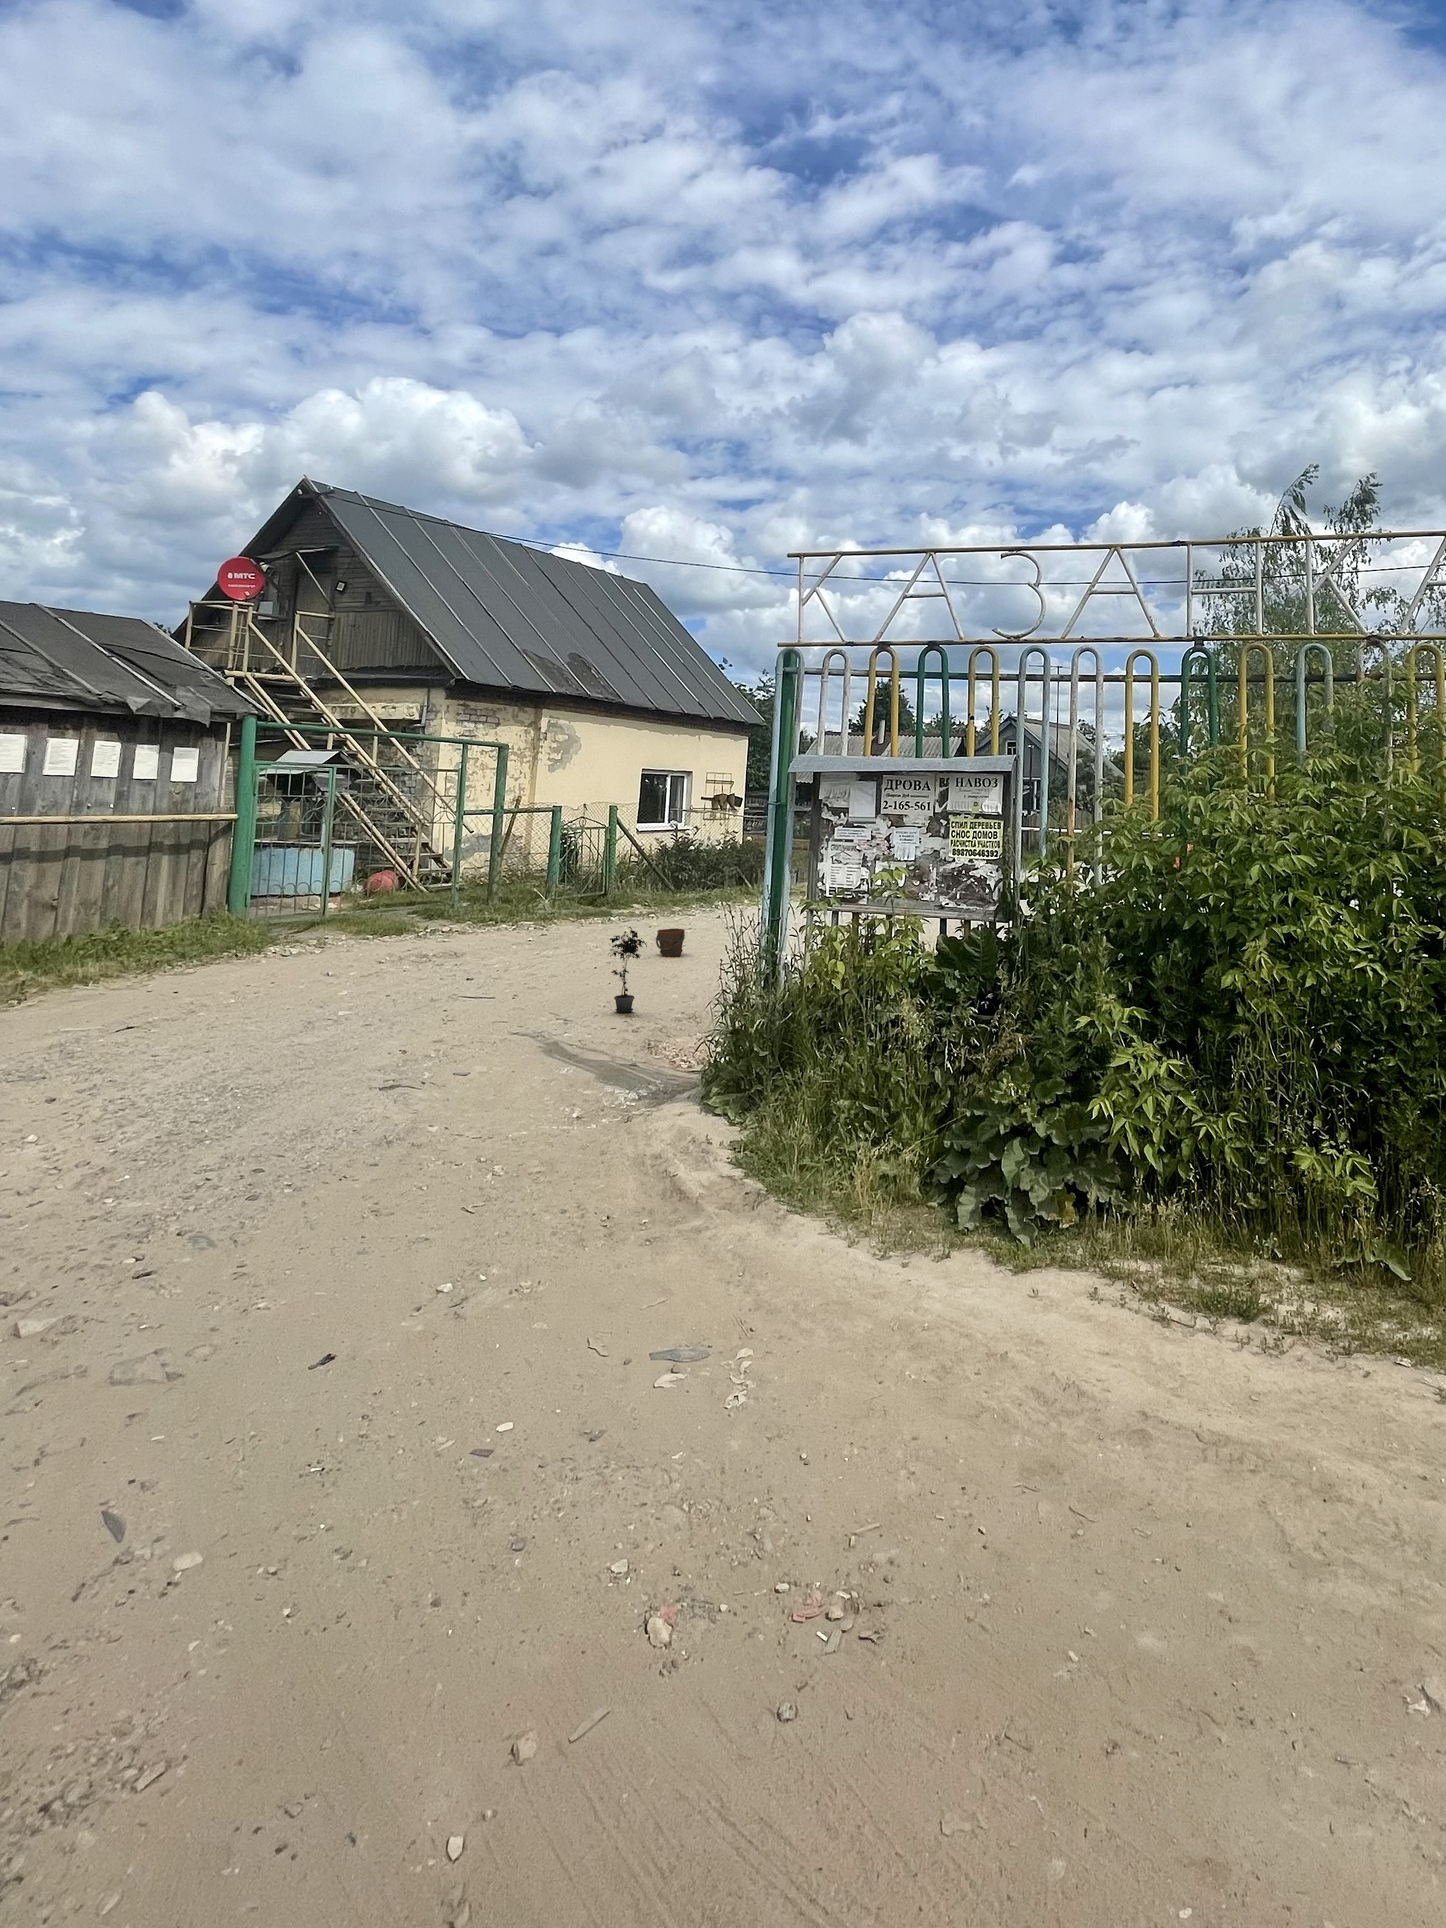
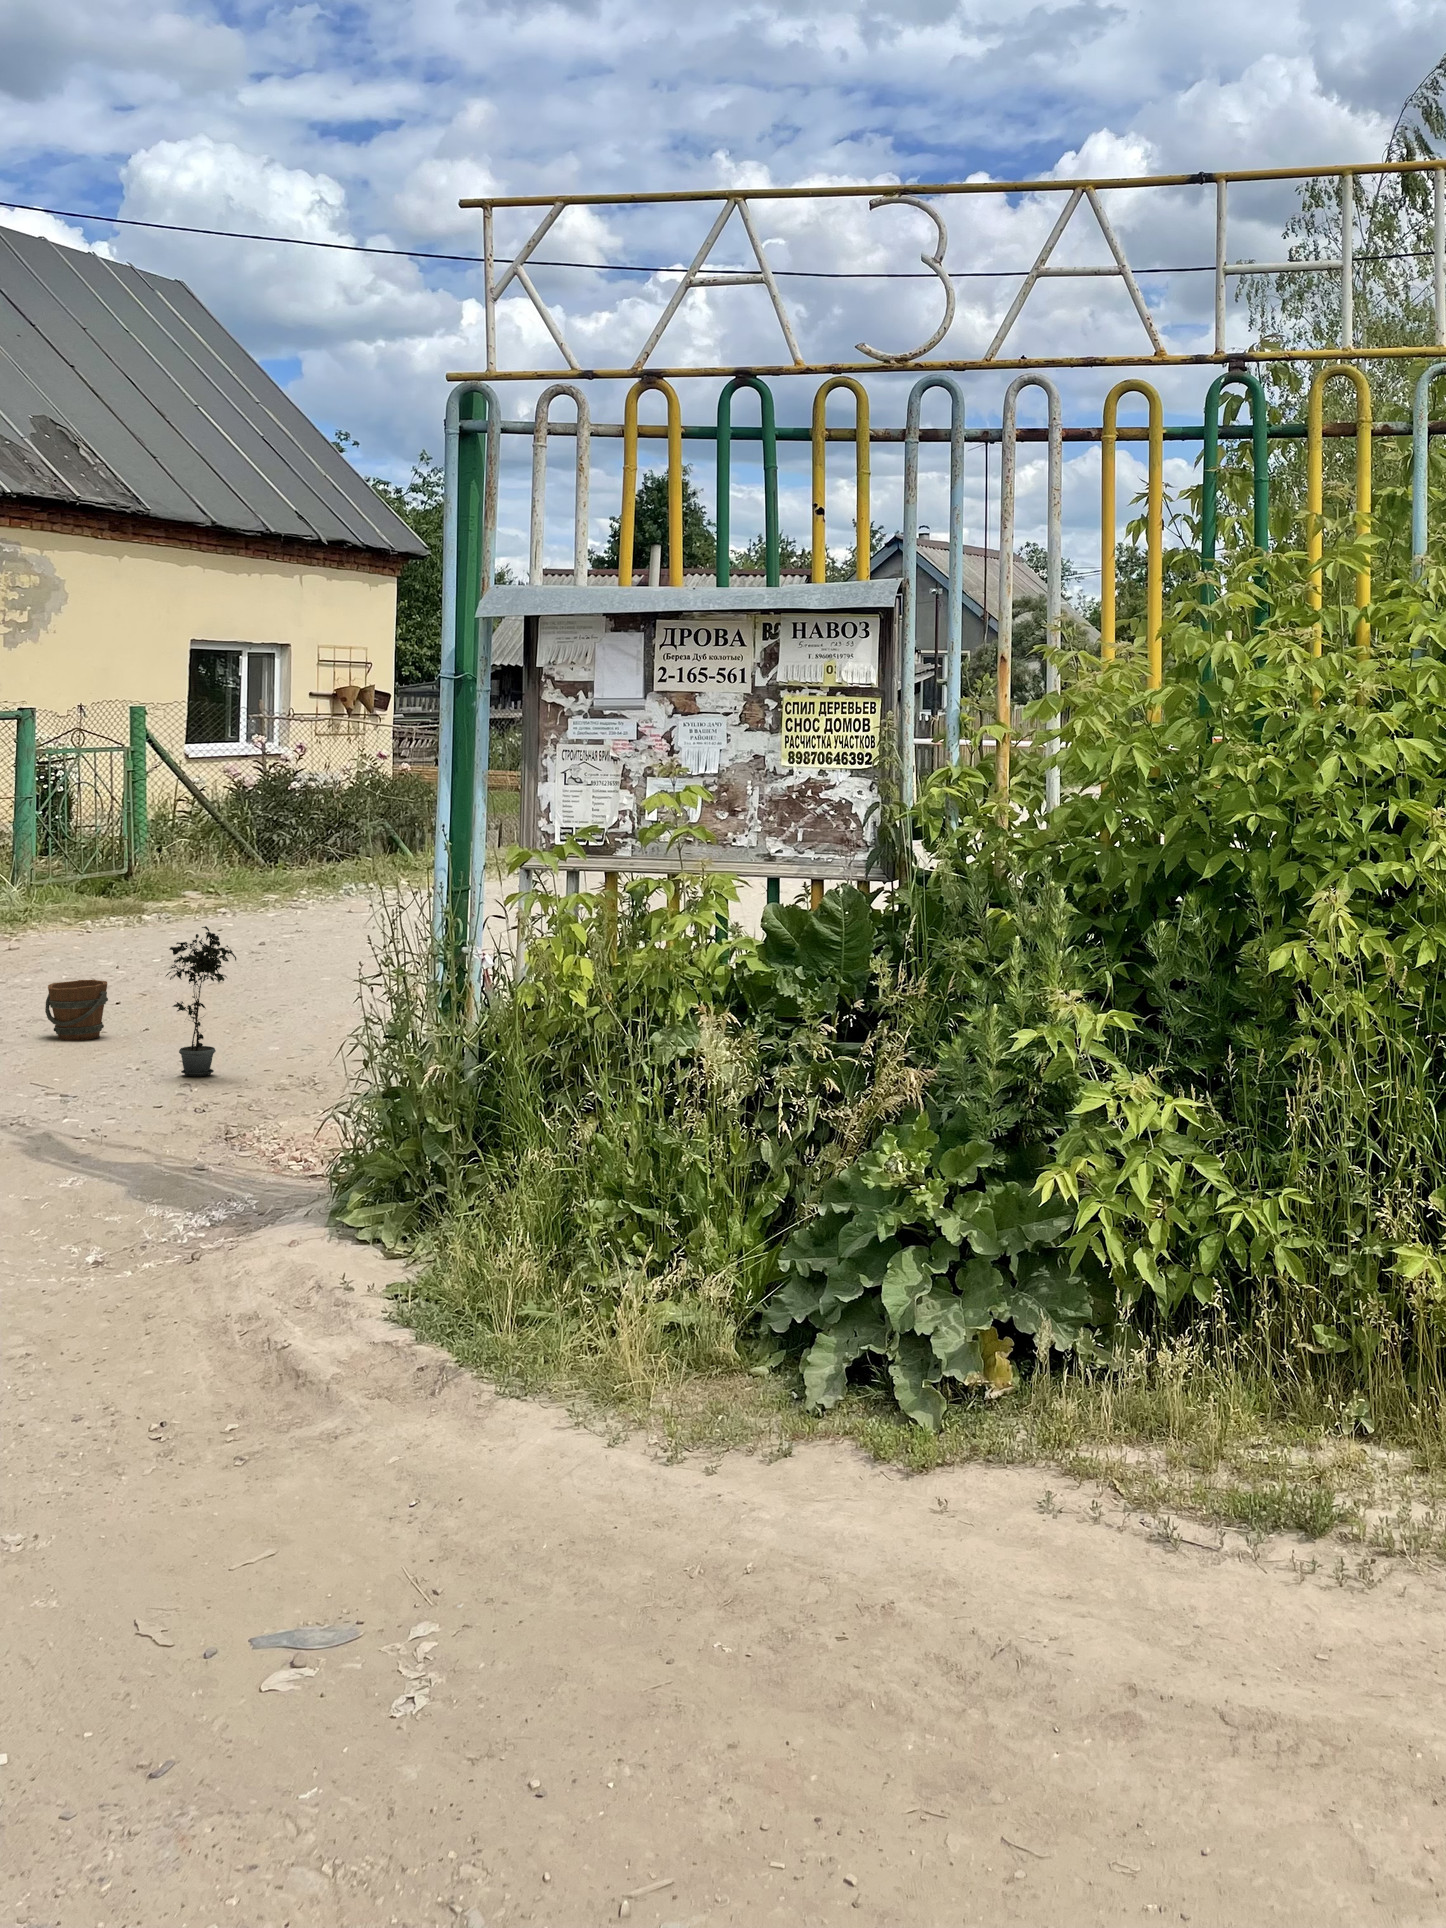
bucket: present [656,928,685,957] -> present [45,980,108,1041]

